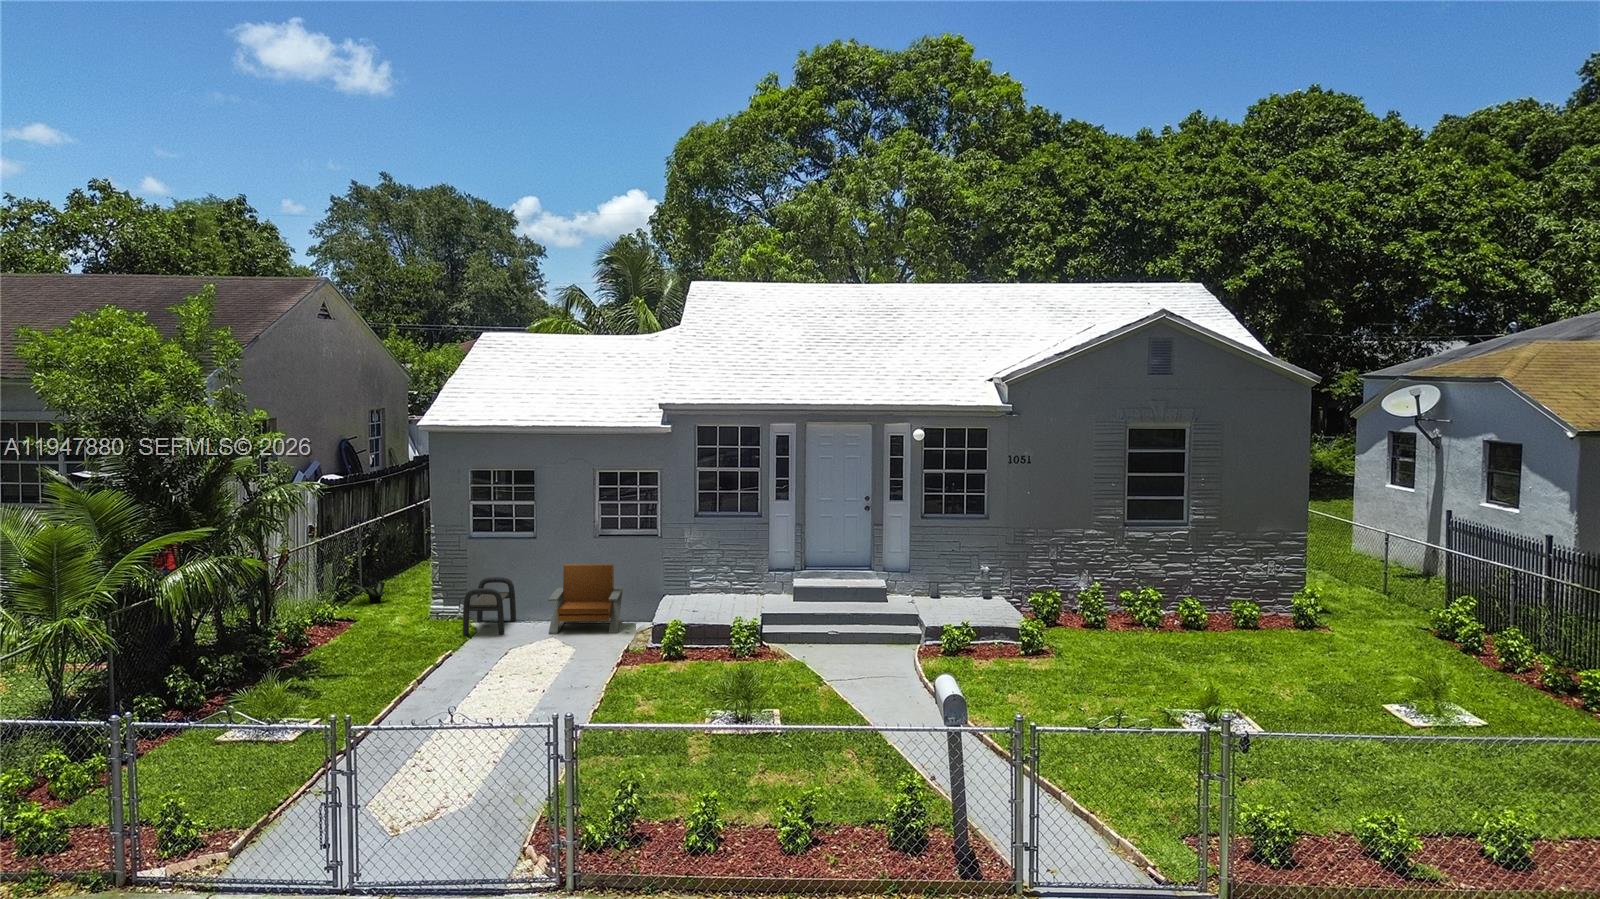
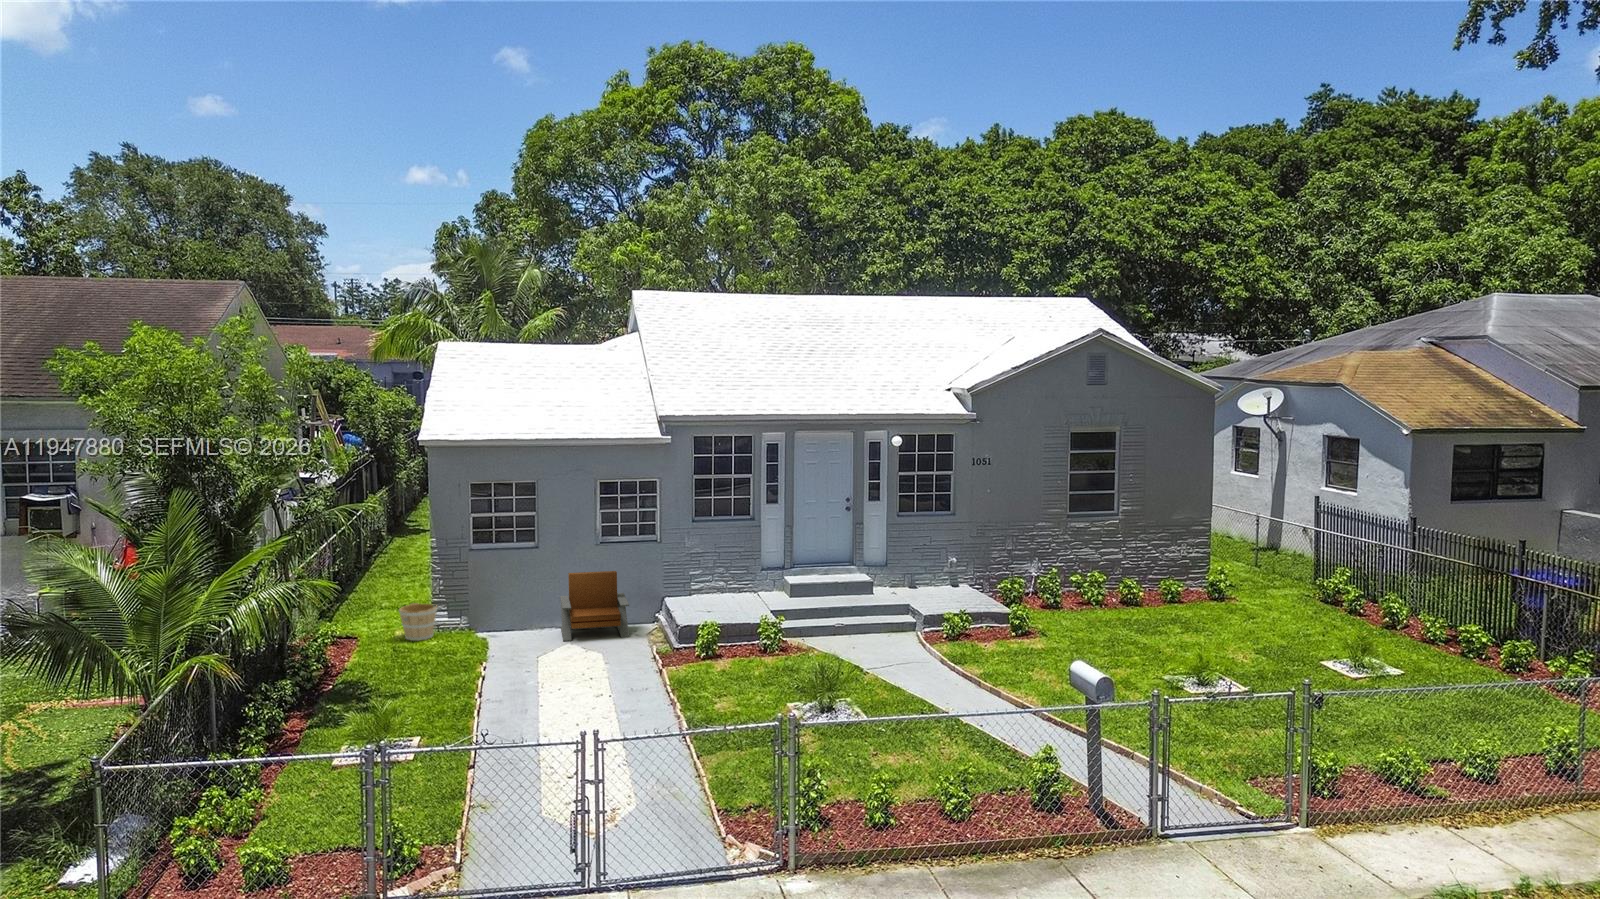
bench: present [463,577,516,635] -> none [477,588,519,647]
potted plant: present [350,582,396,603] -> none [326,598,376,620]
wooden bucket: none [398,588,437,626] -> present [399,603,437,641]

